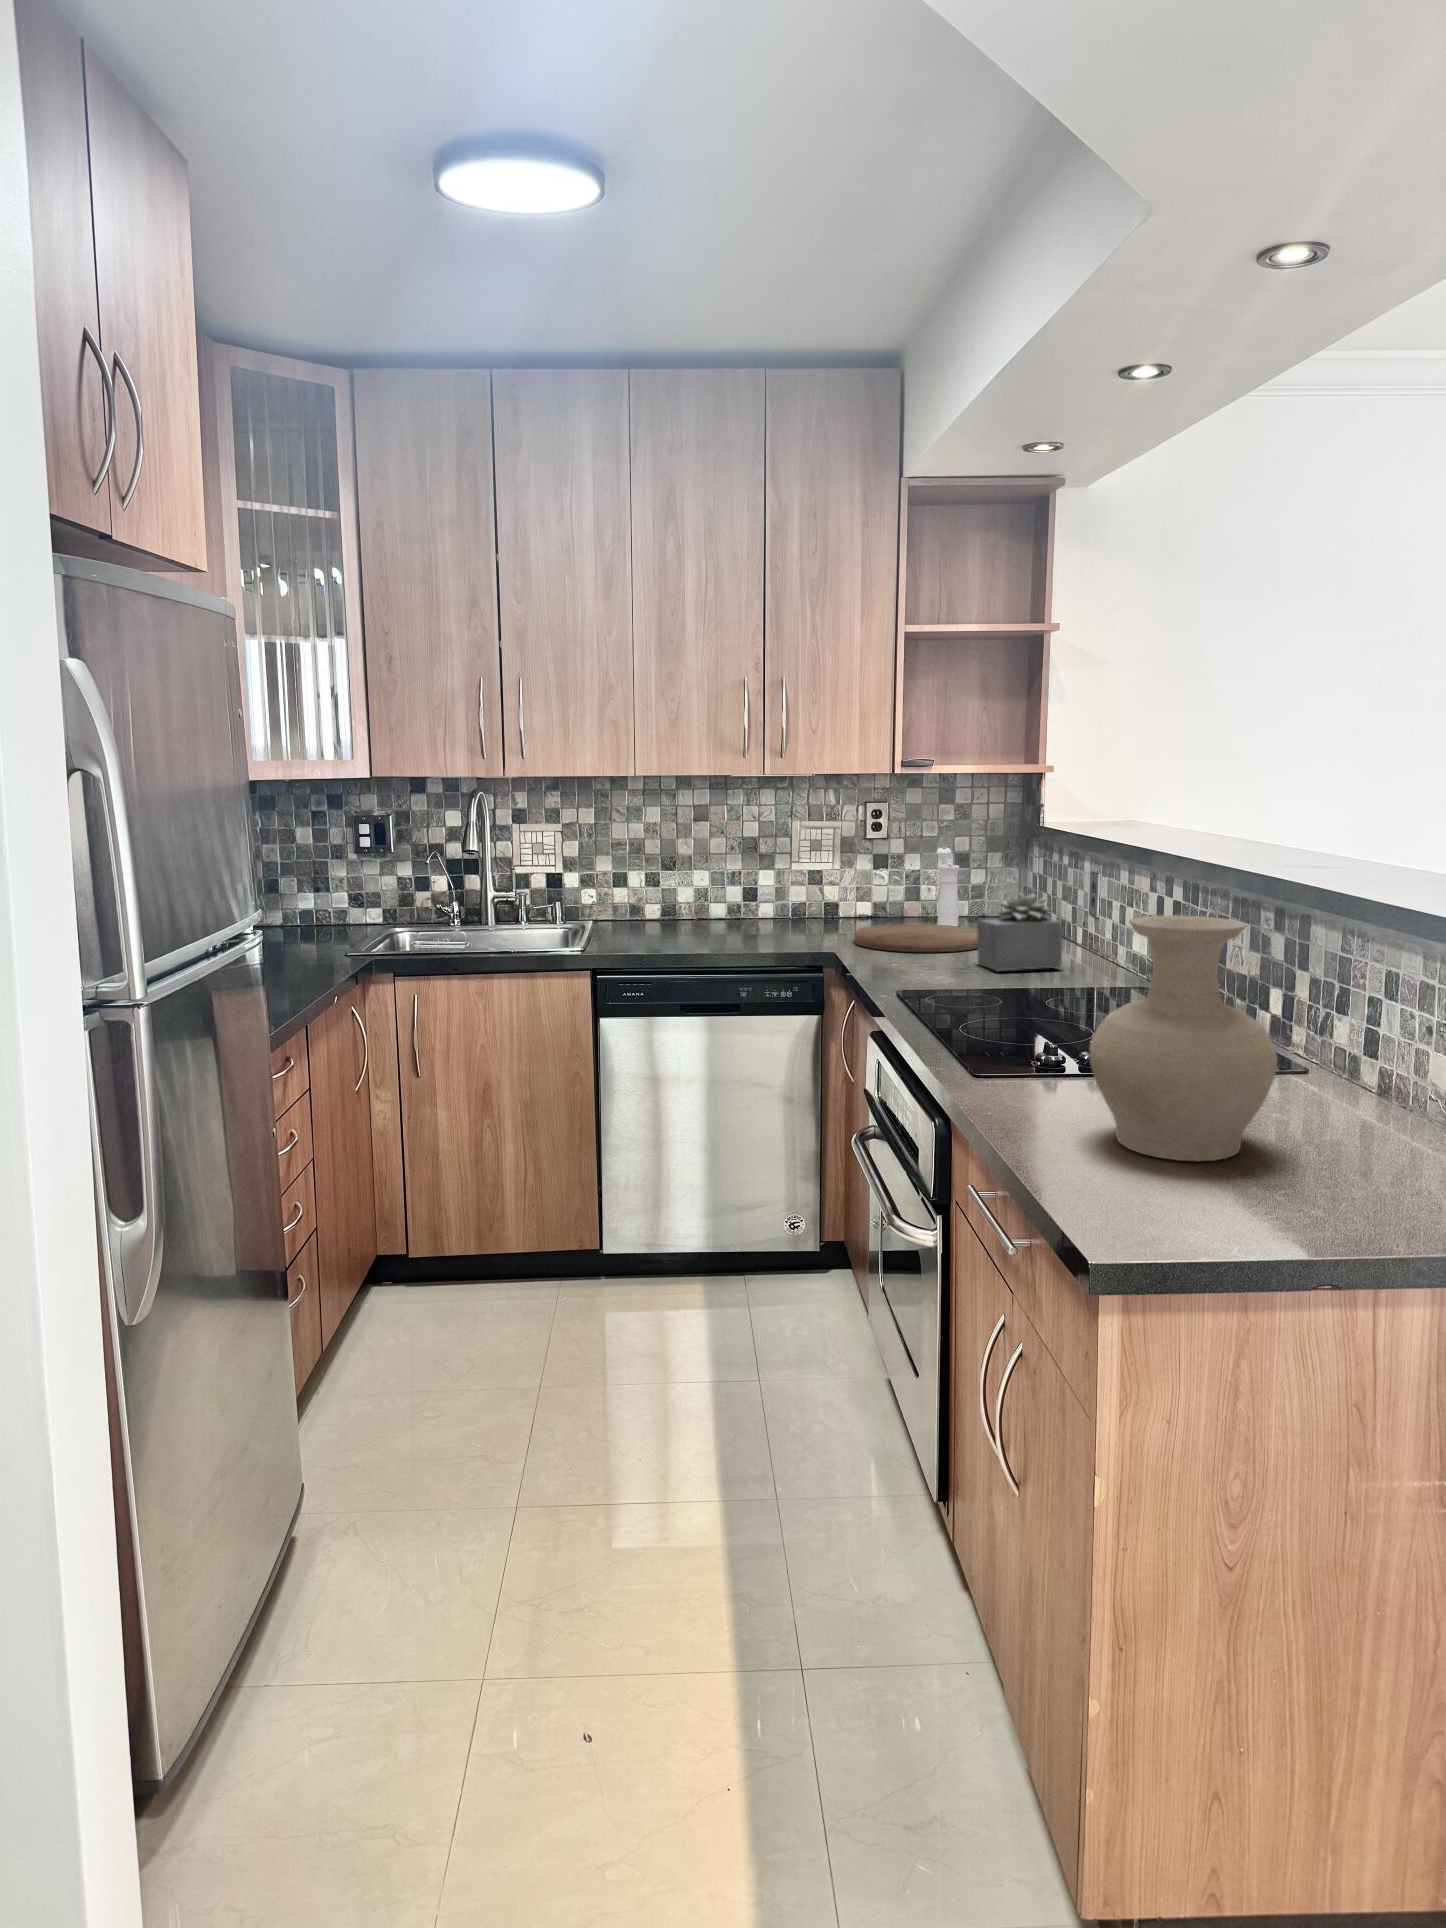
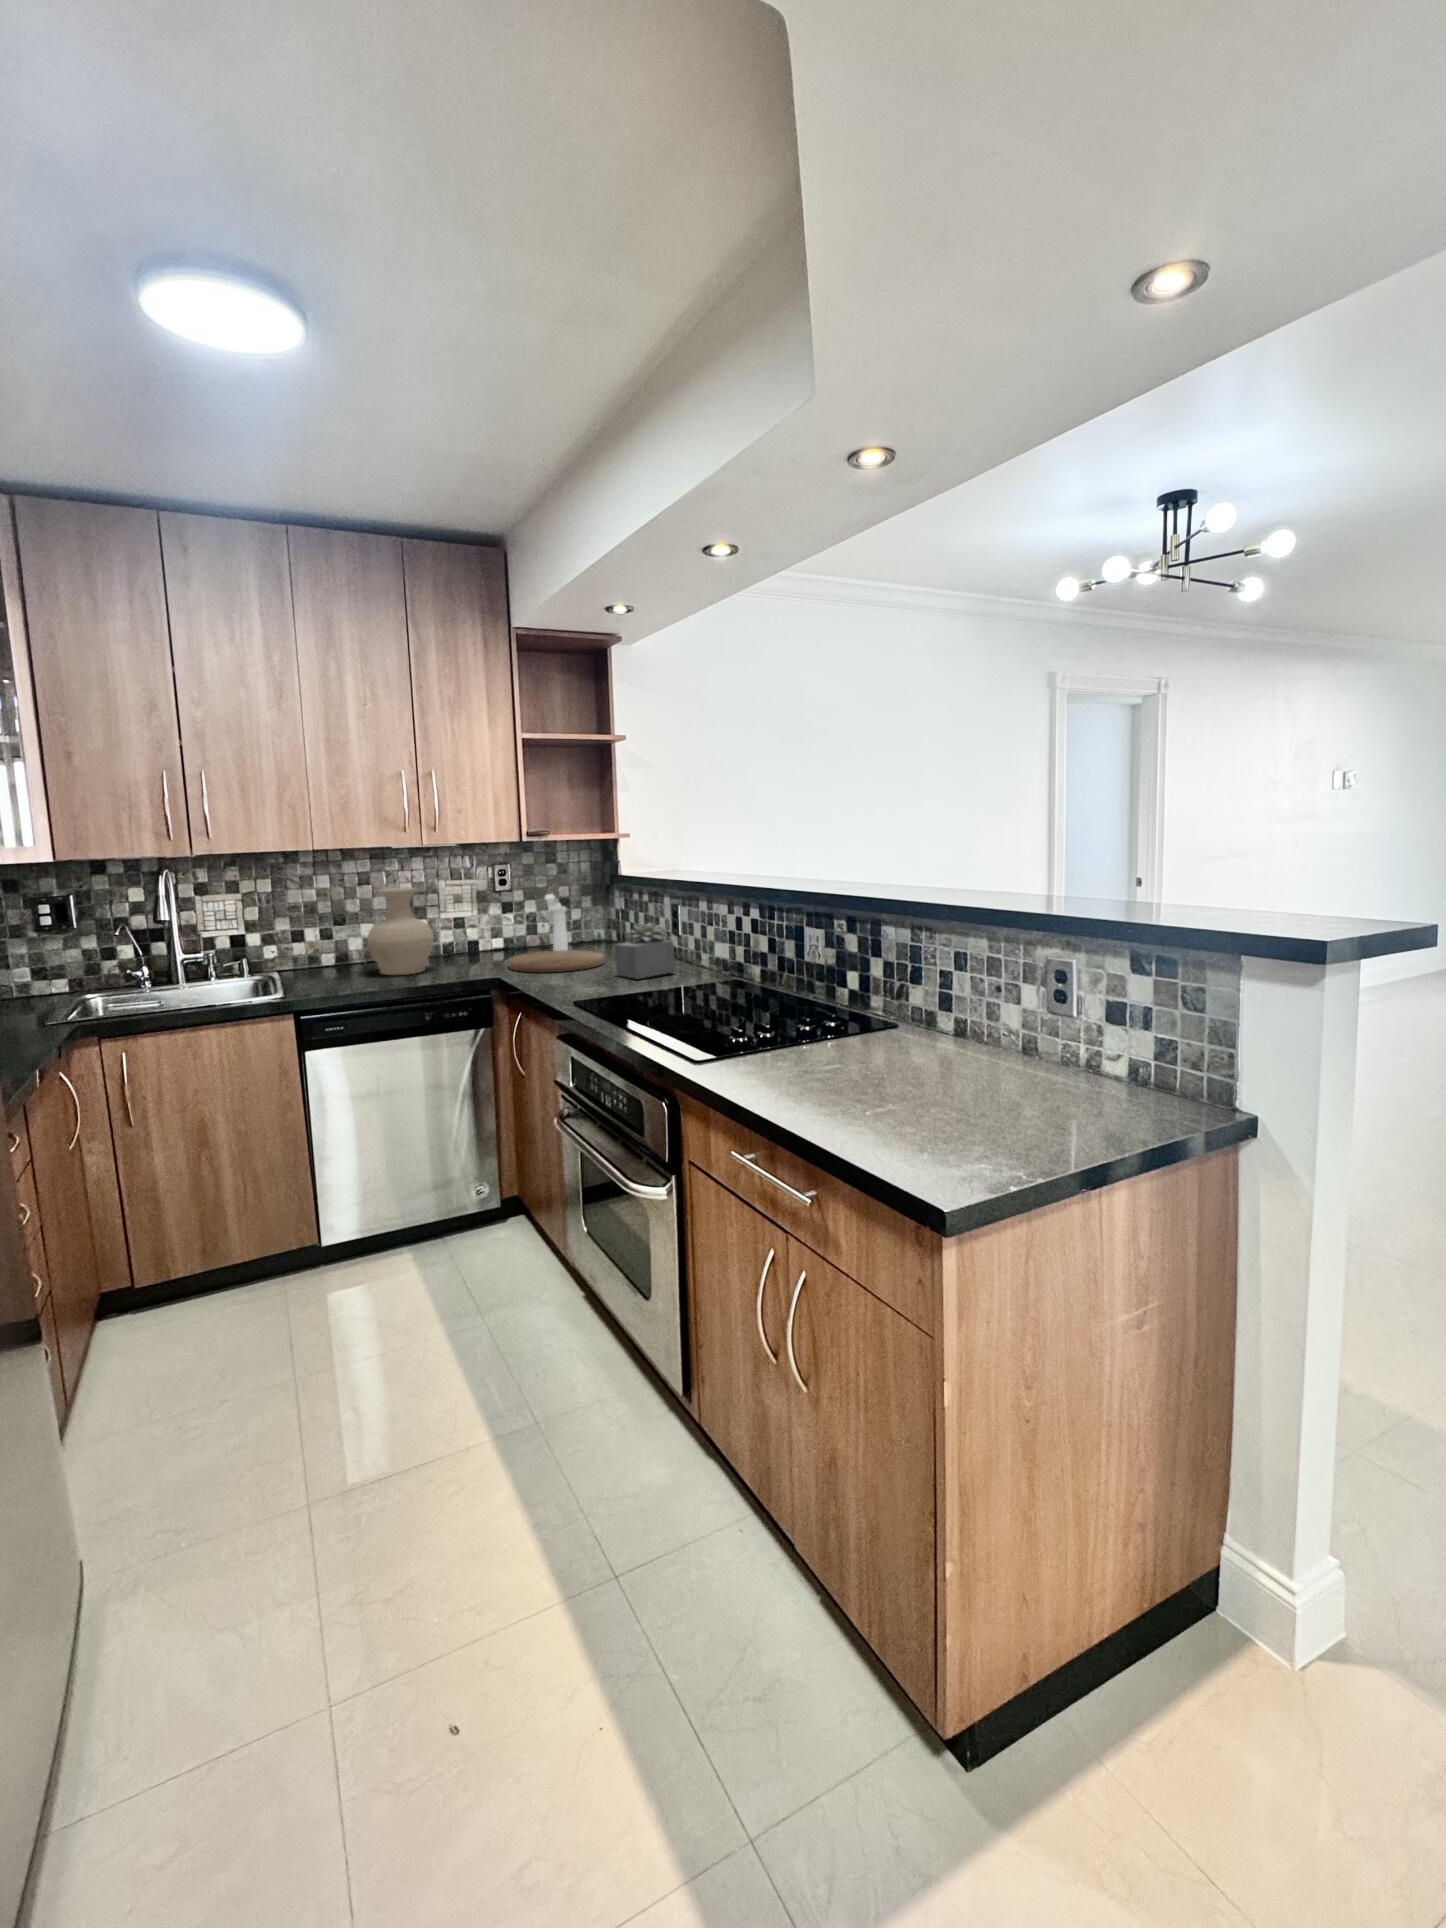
vase: present [1089,915,1278,1161] -> present [367,888,434,975]

